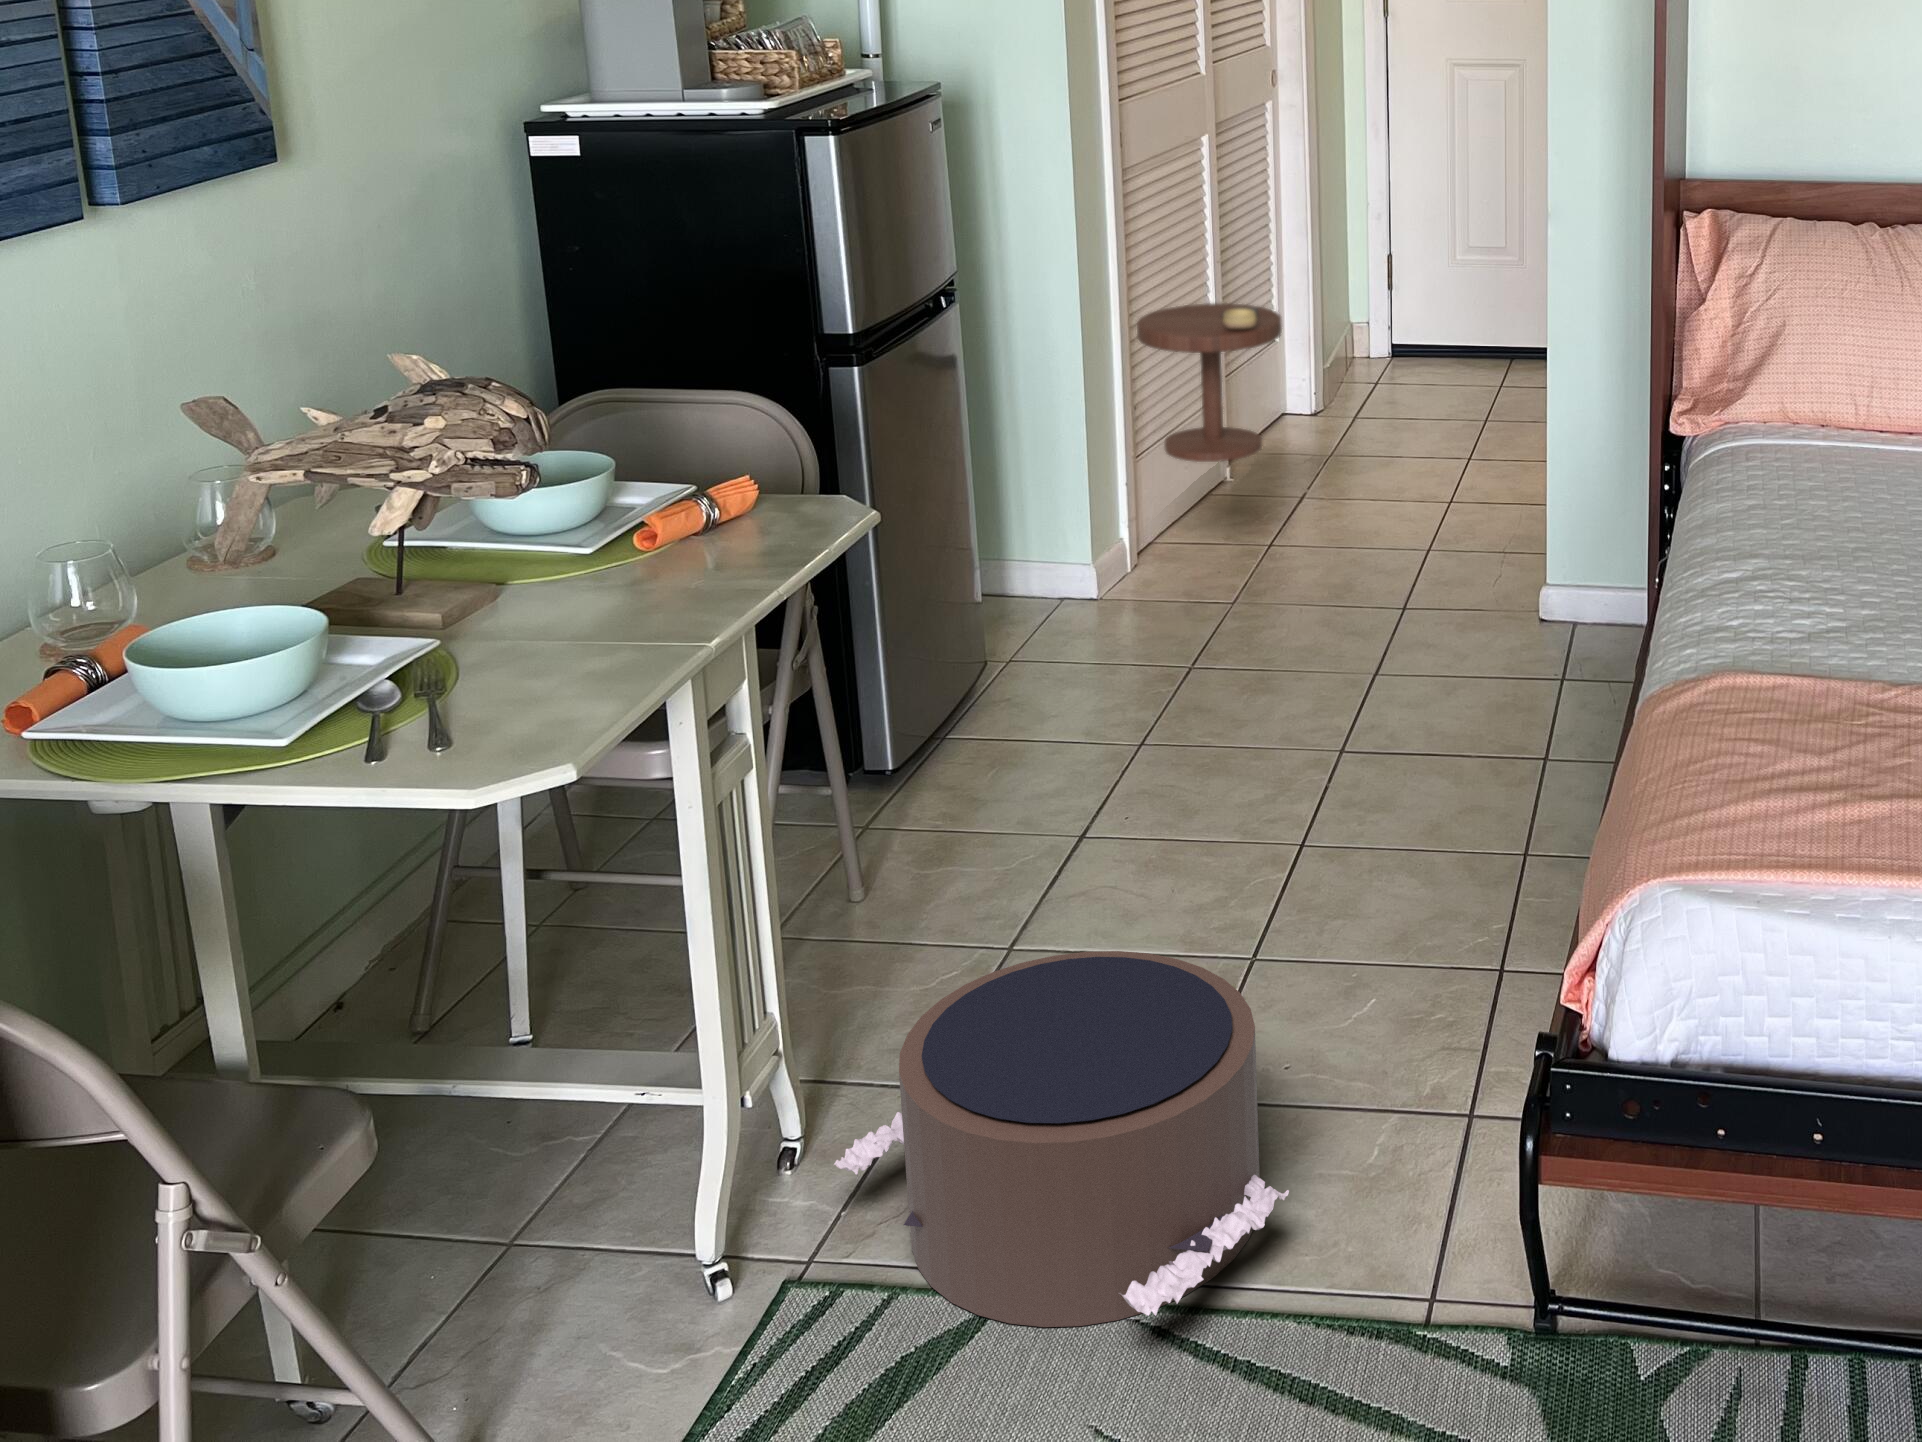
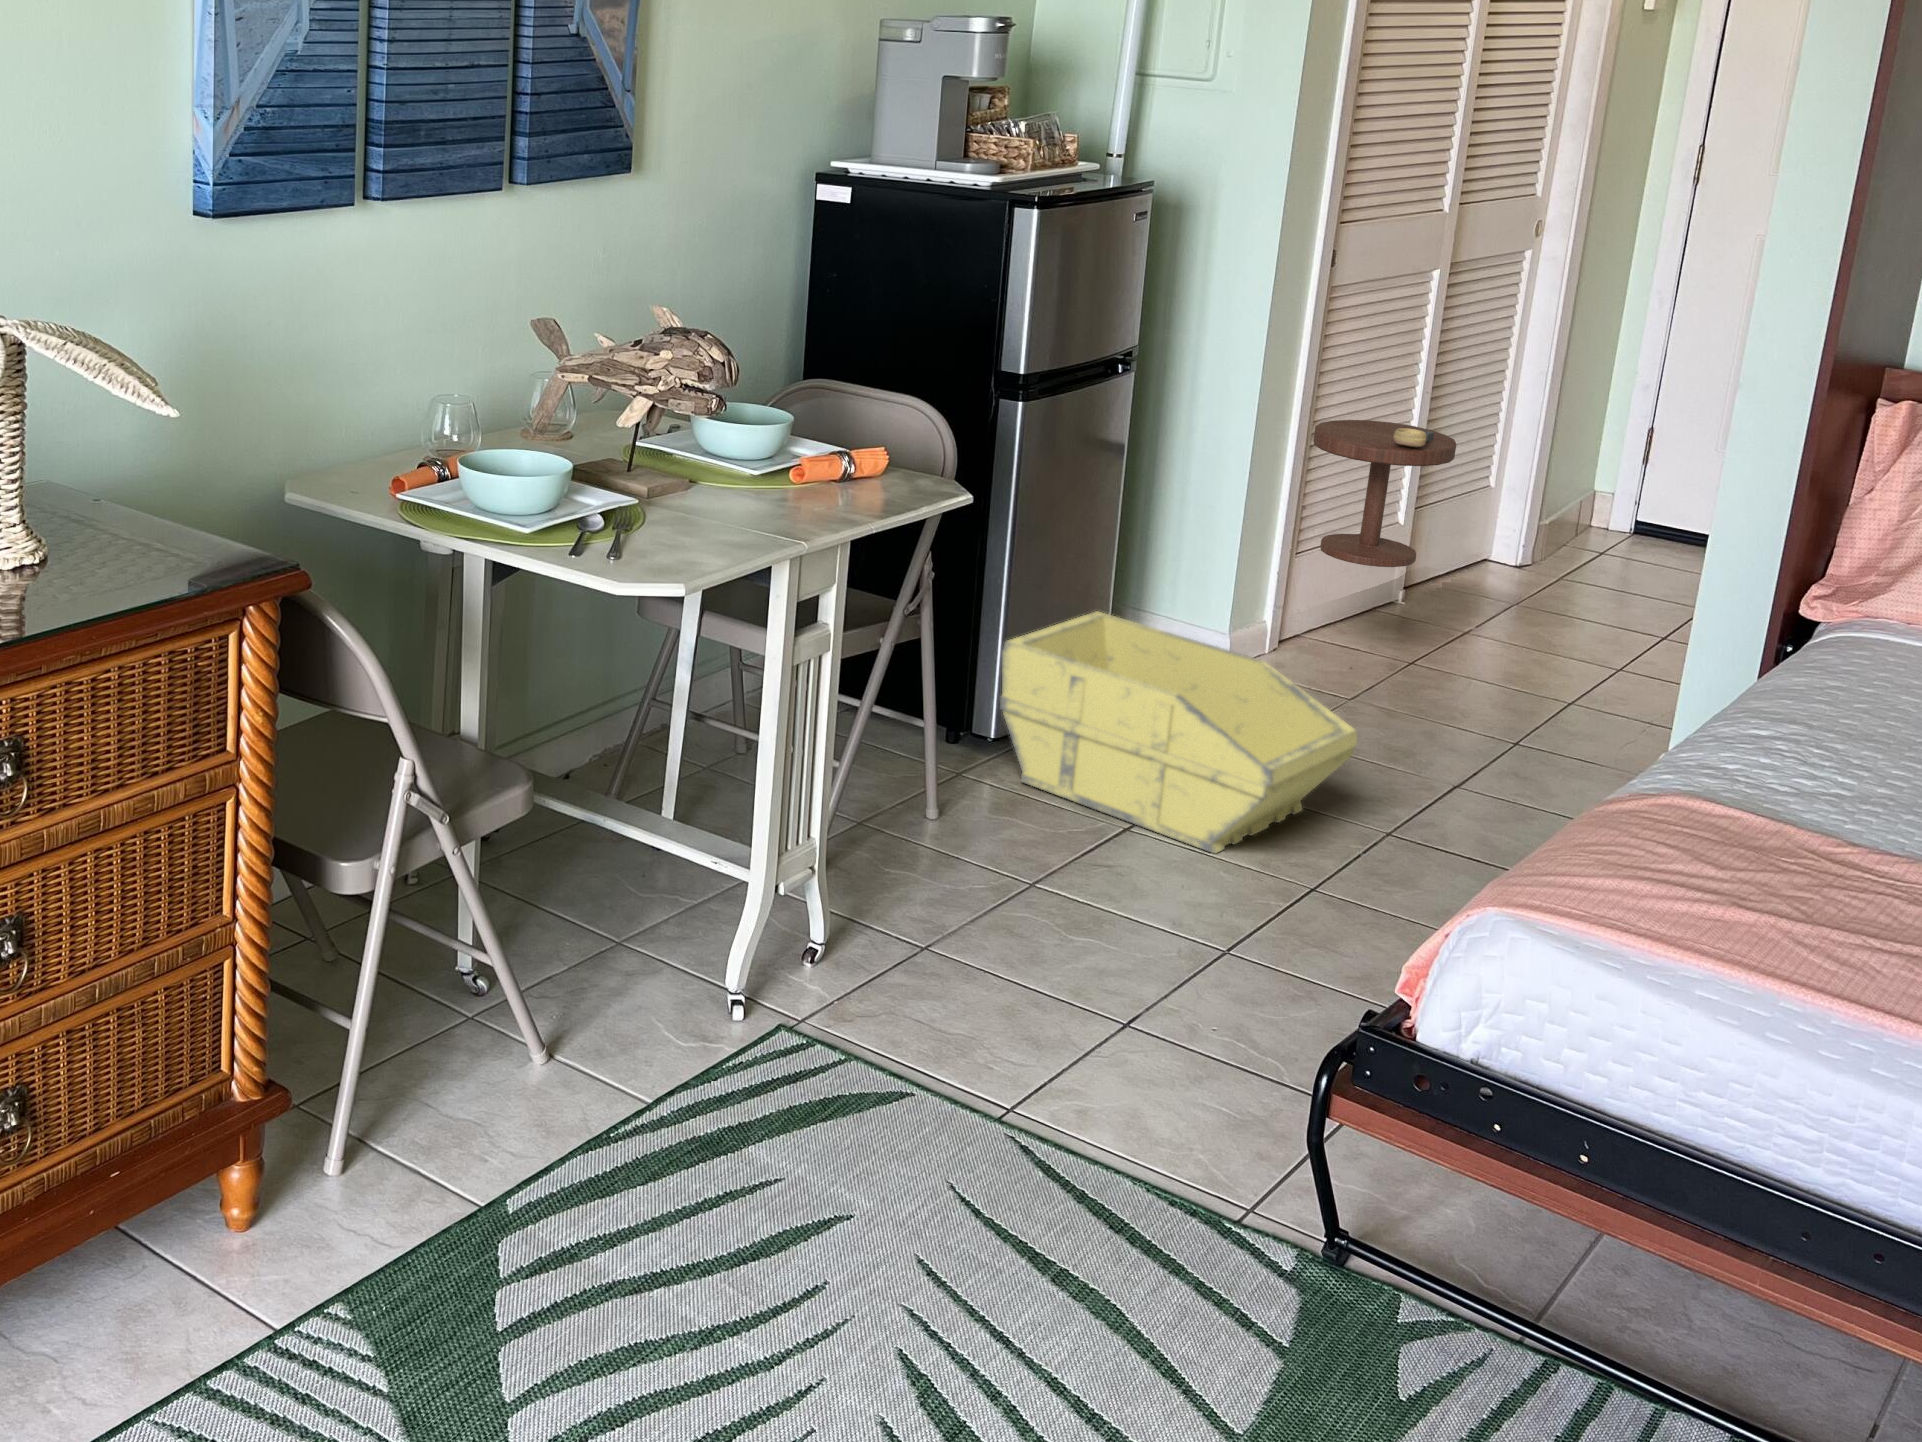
storage bin: none [888,589,1298,841] -> present [1000,611,1357,853]
pouf: present [834,951,1289,1327] -> none [833,863,1167,1136]

